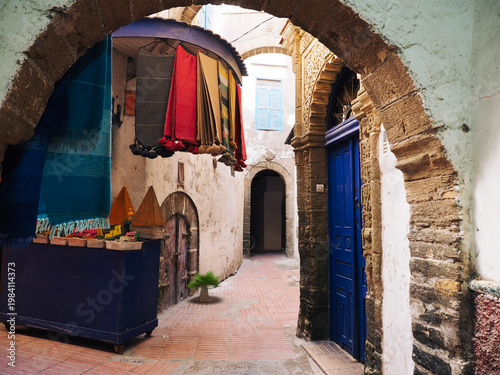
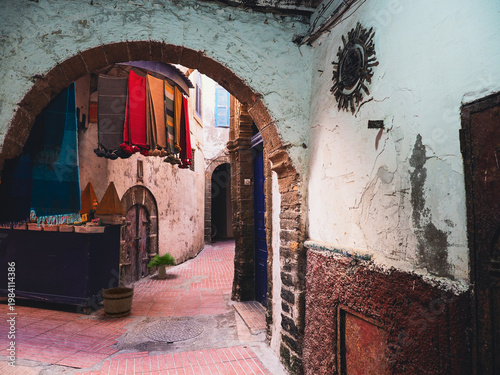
bucket: none [137,313,176,357] -> present [102,284,134,317]

